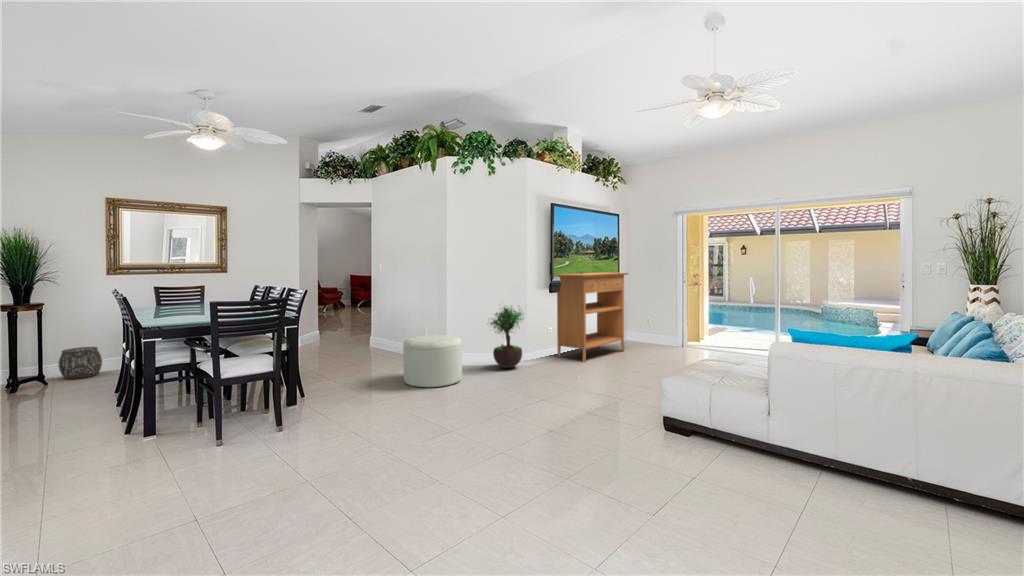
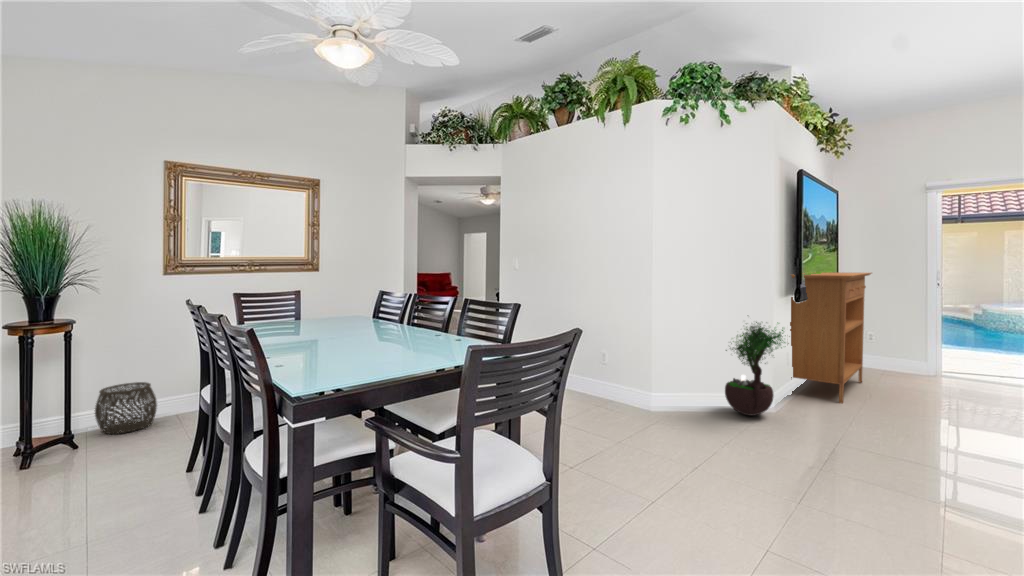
ottoman: present [403,335,462,387] -> none [628,368,724,460]

